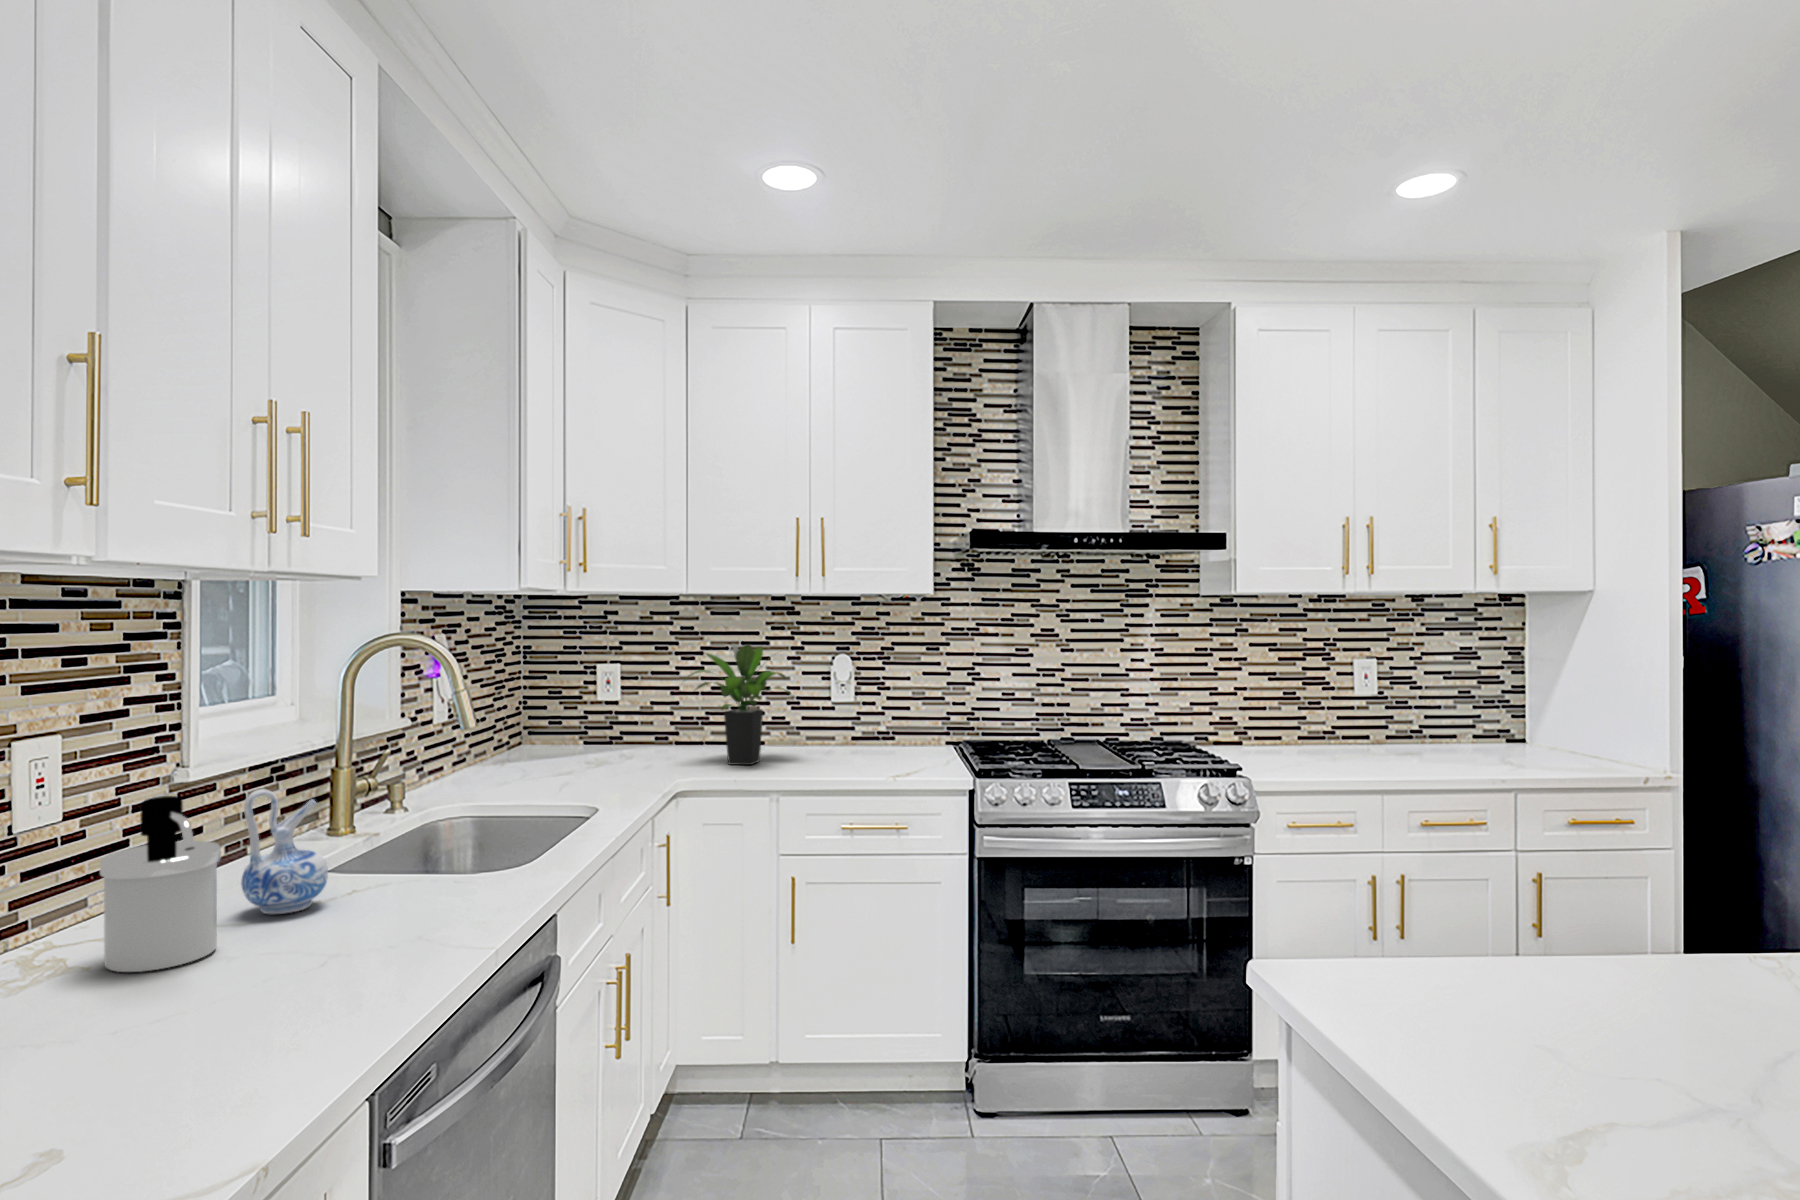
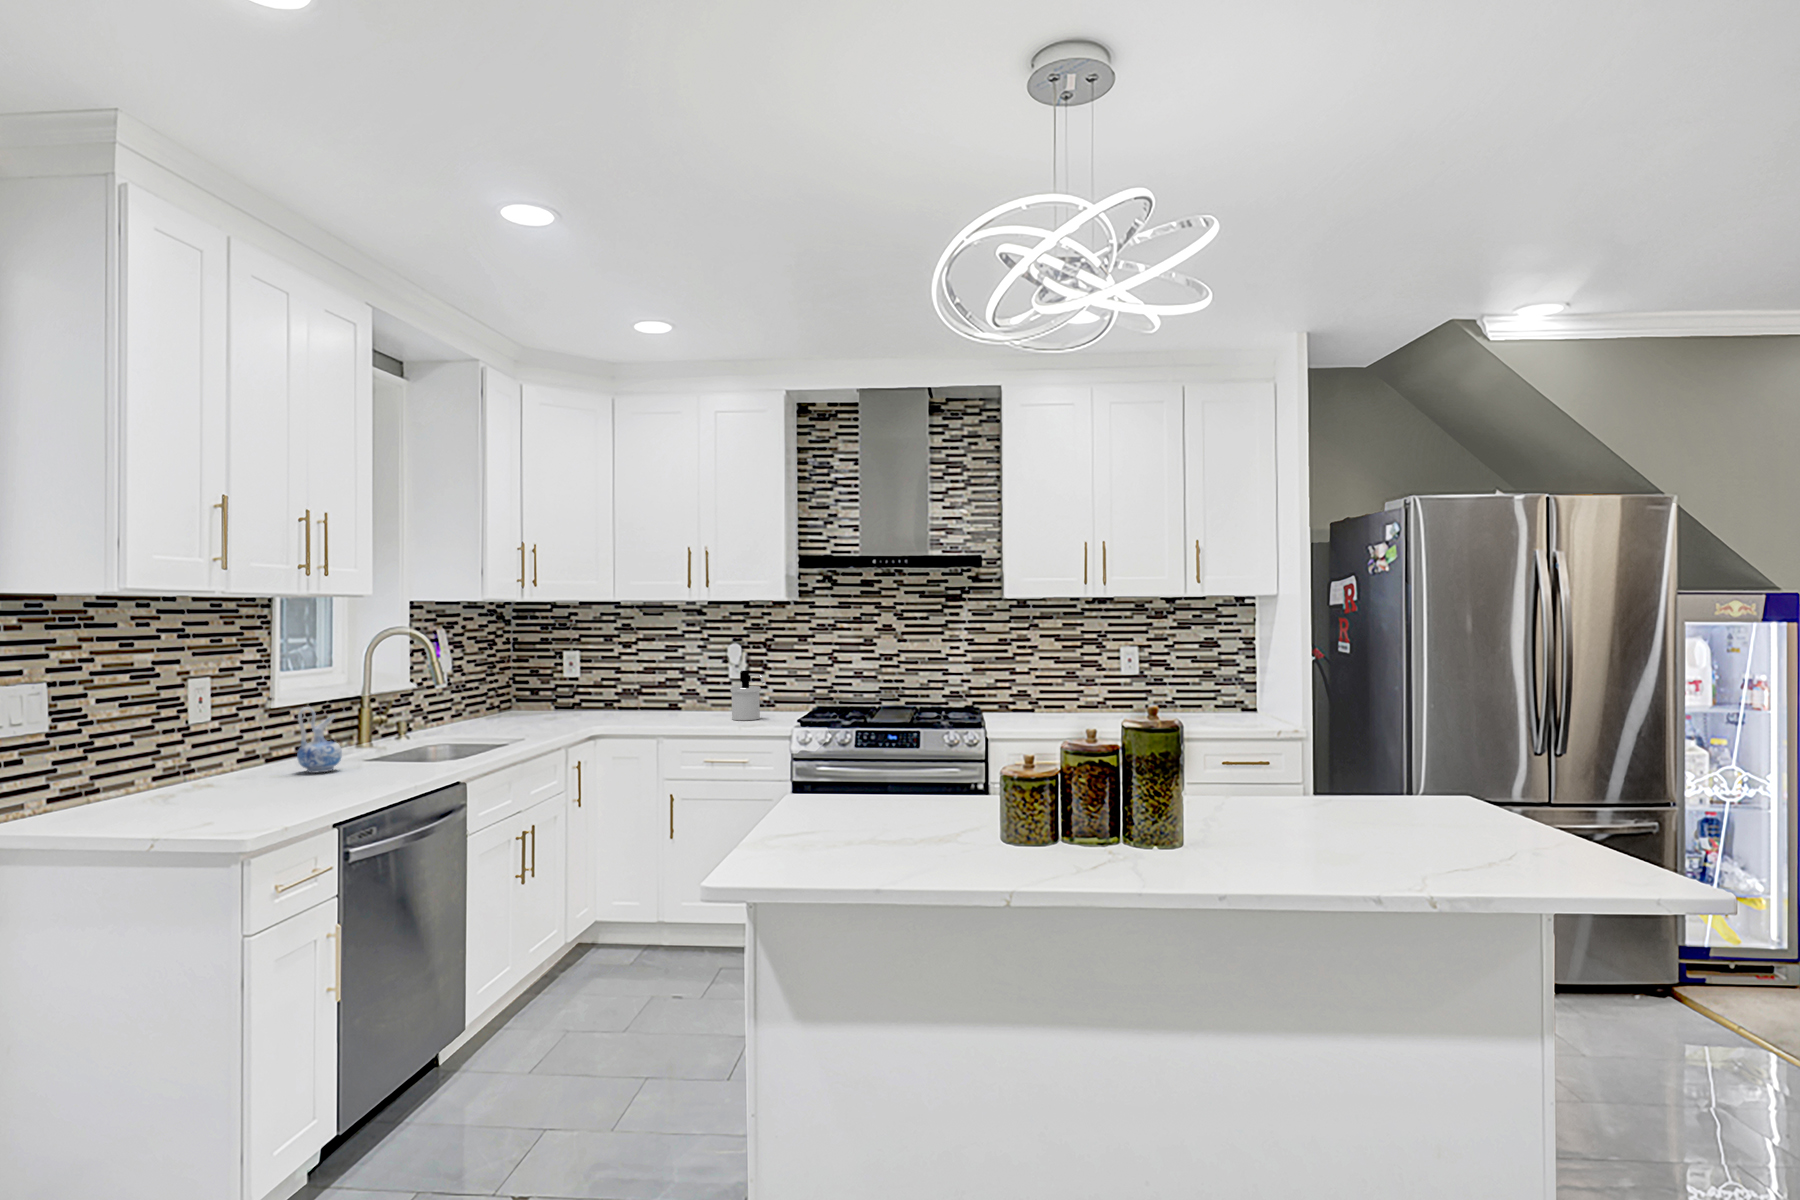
potted plant: present [687,644,786,765] -> none [608,635,689,720]
soap dispenser: present [100,796,221,972] -> present [731,670,765,720]

